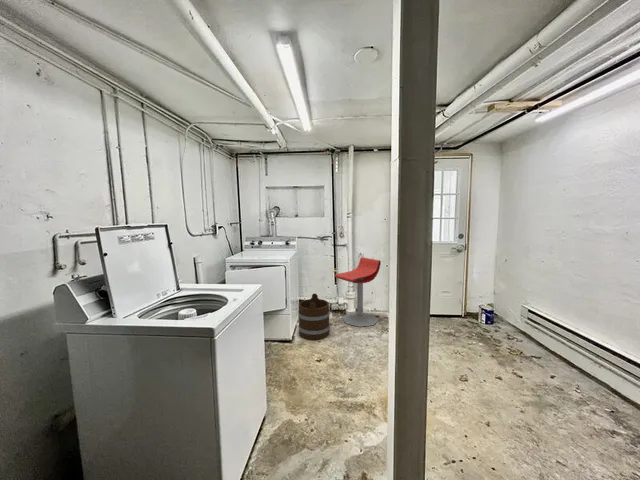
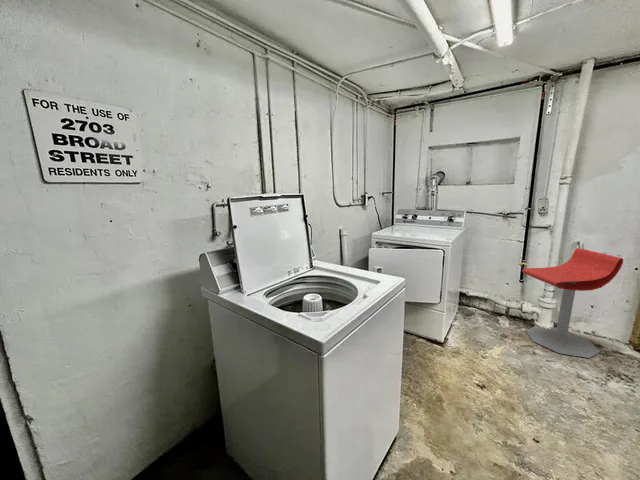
bucket: present [298,294,330,340] -> none [455,290,507,354]

